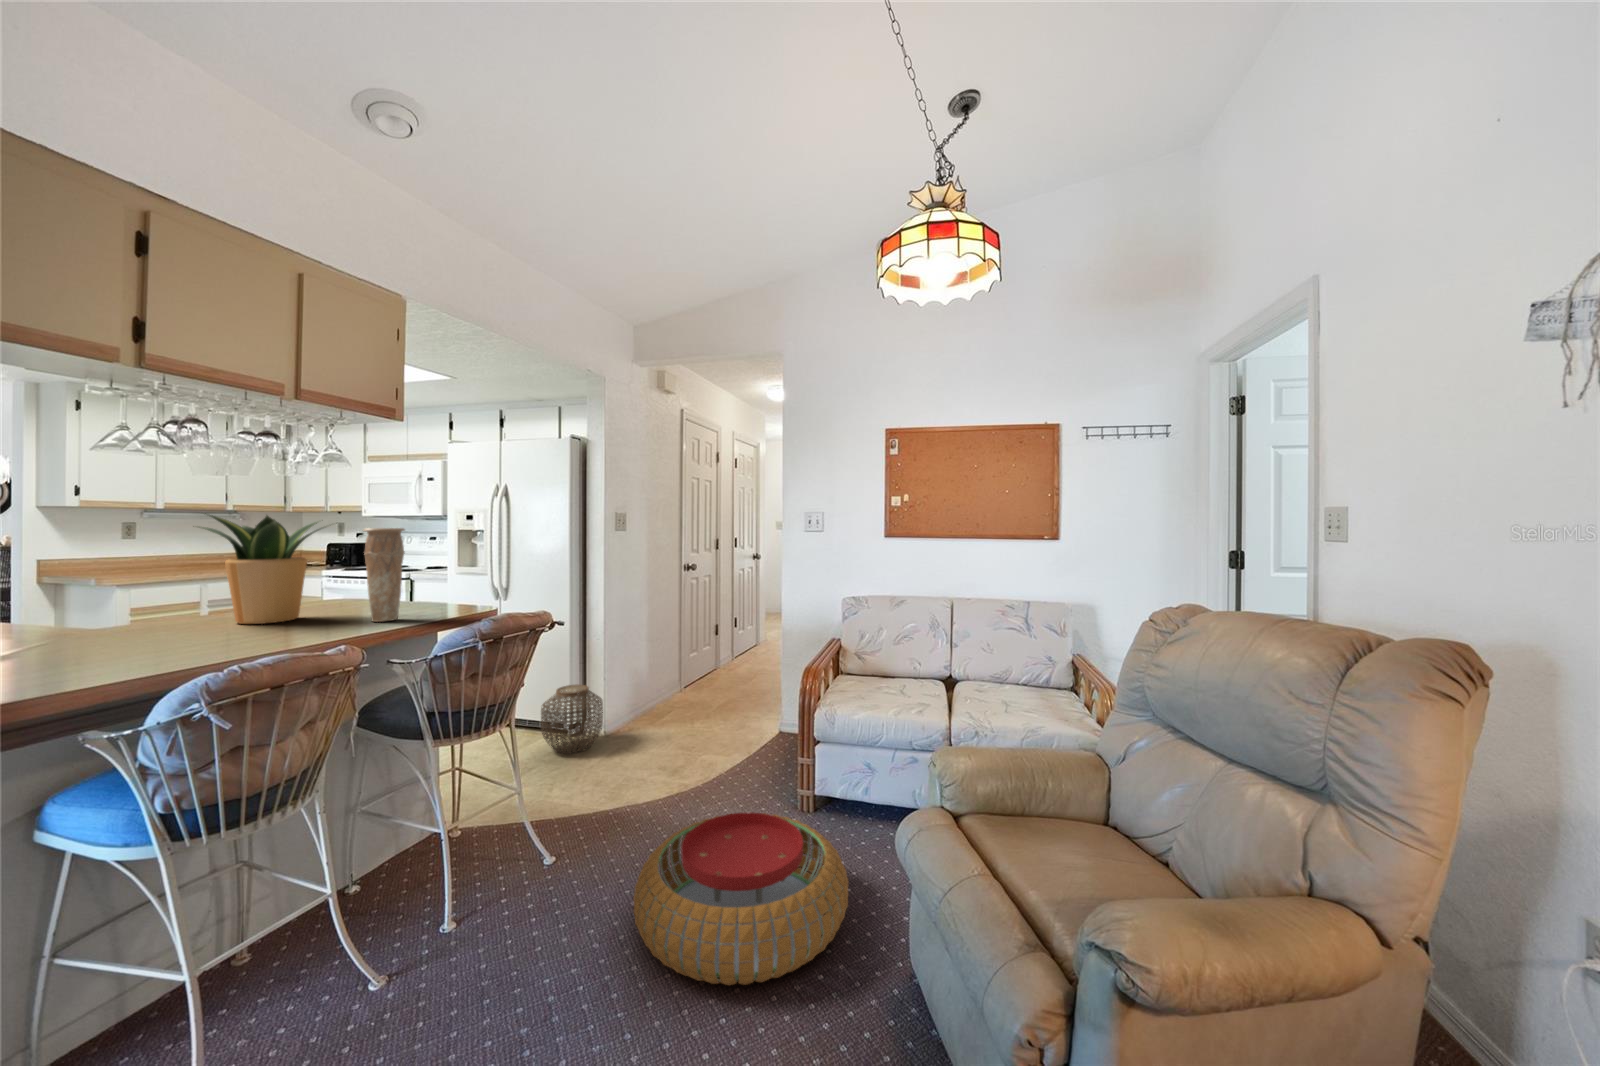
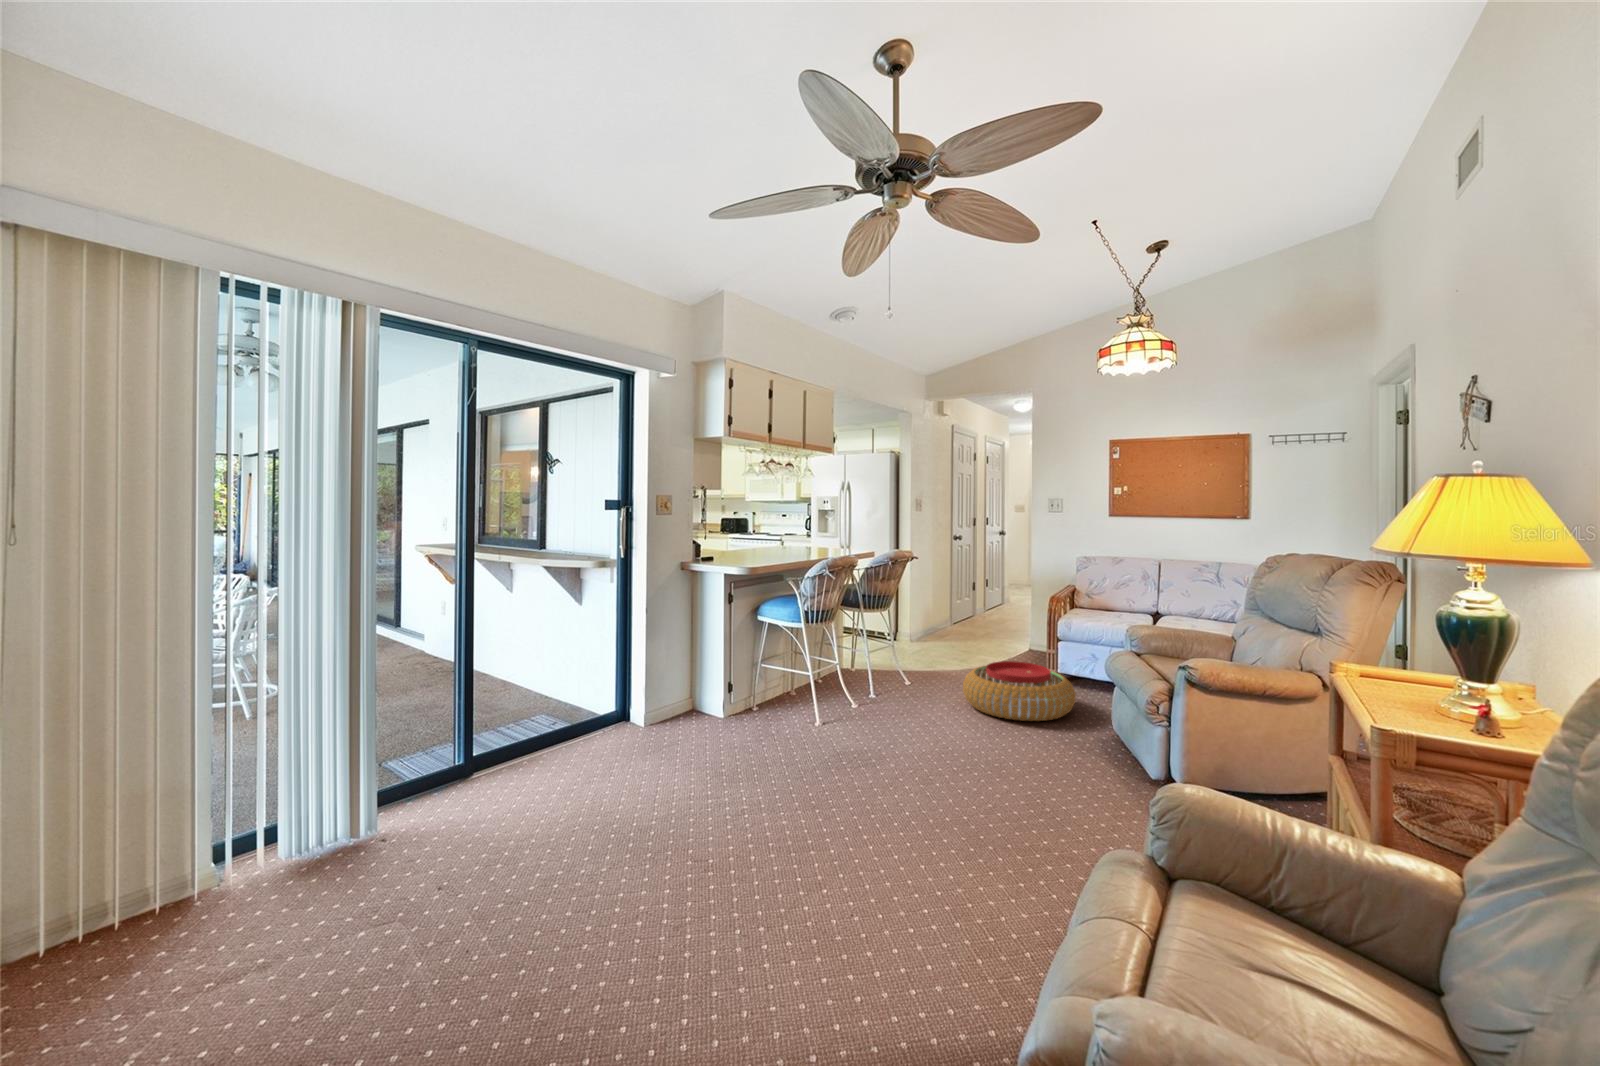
potted plant: present [199,513,321,624] -> none [754,503,804,555]
vase: present [364,528,405,622] -> none [821,510,838,556]
woven basket: present [541,685,603,754] -> none [875,608,911,648]

